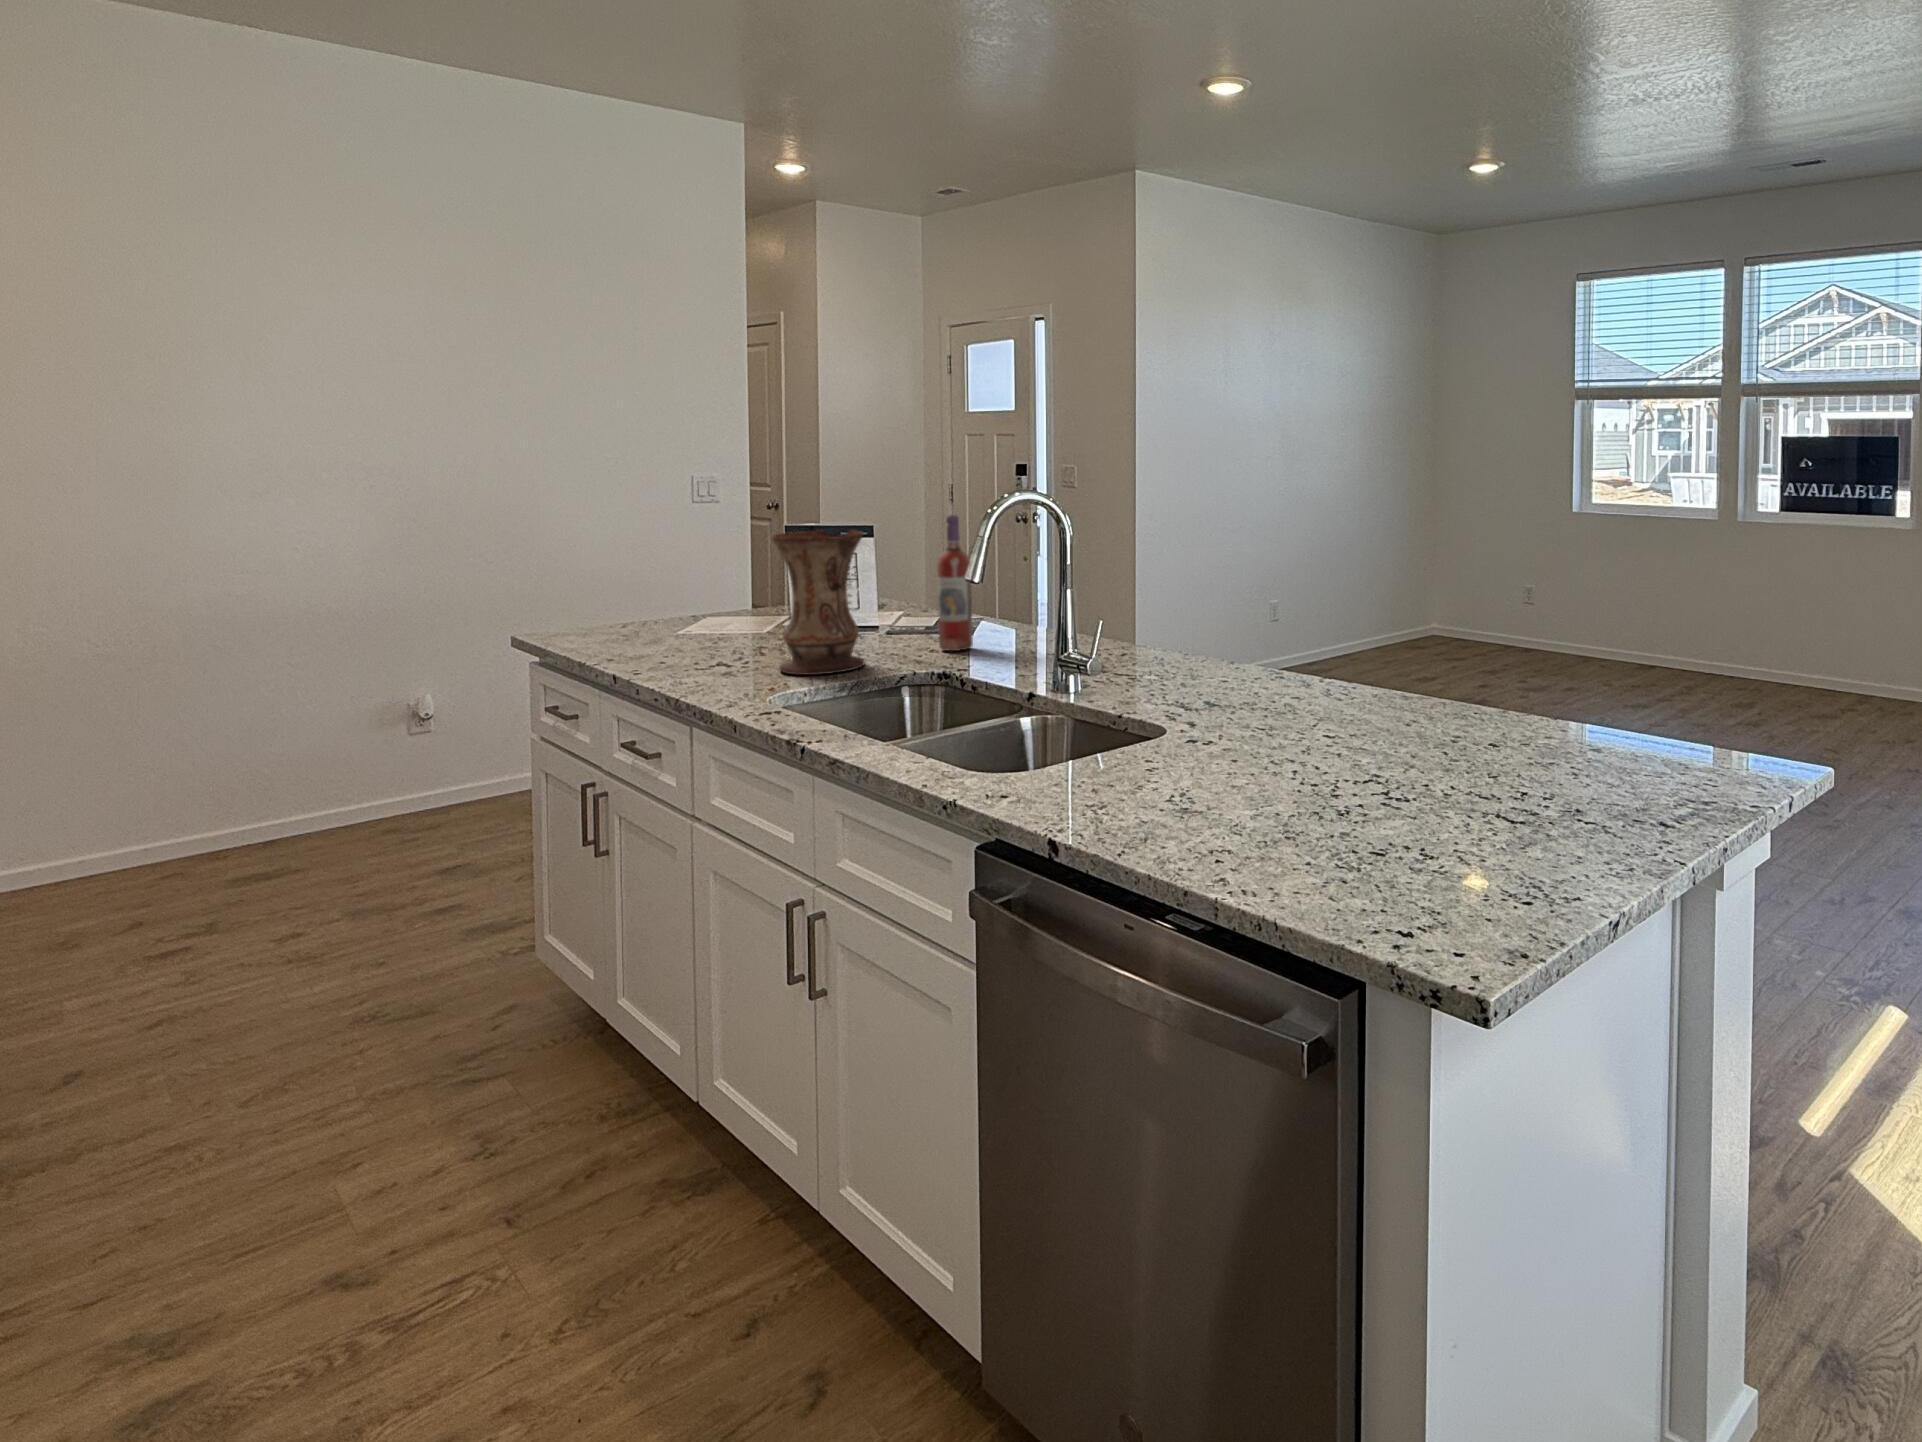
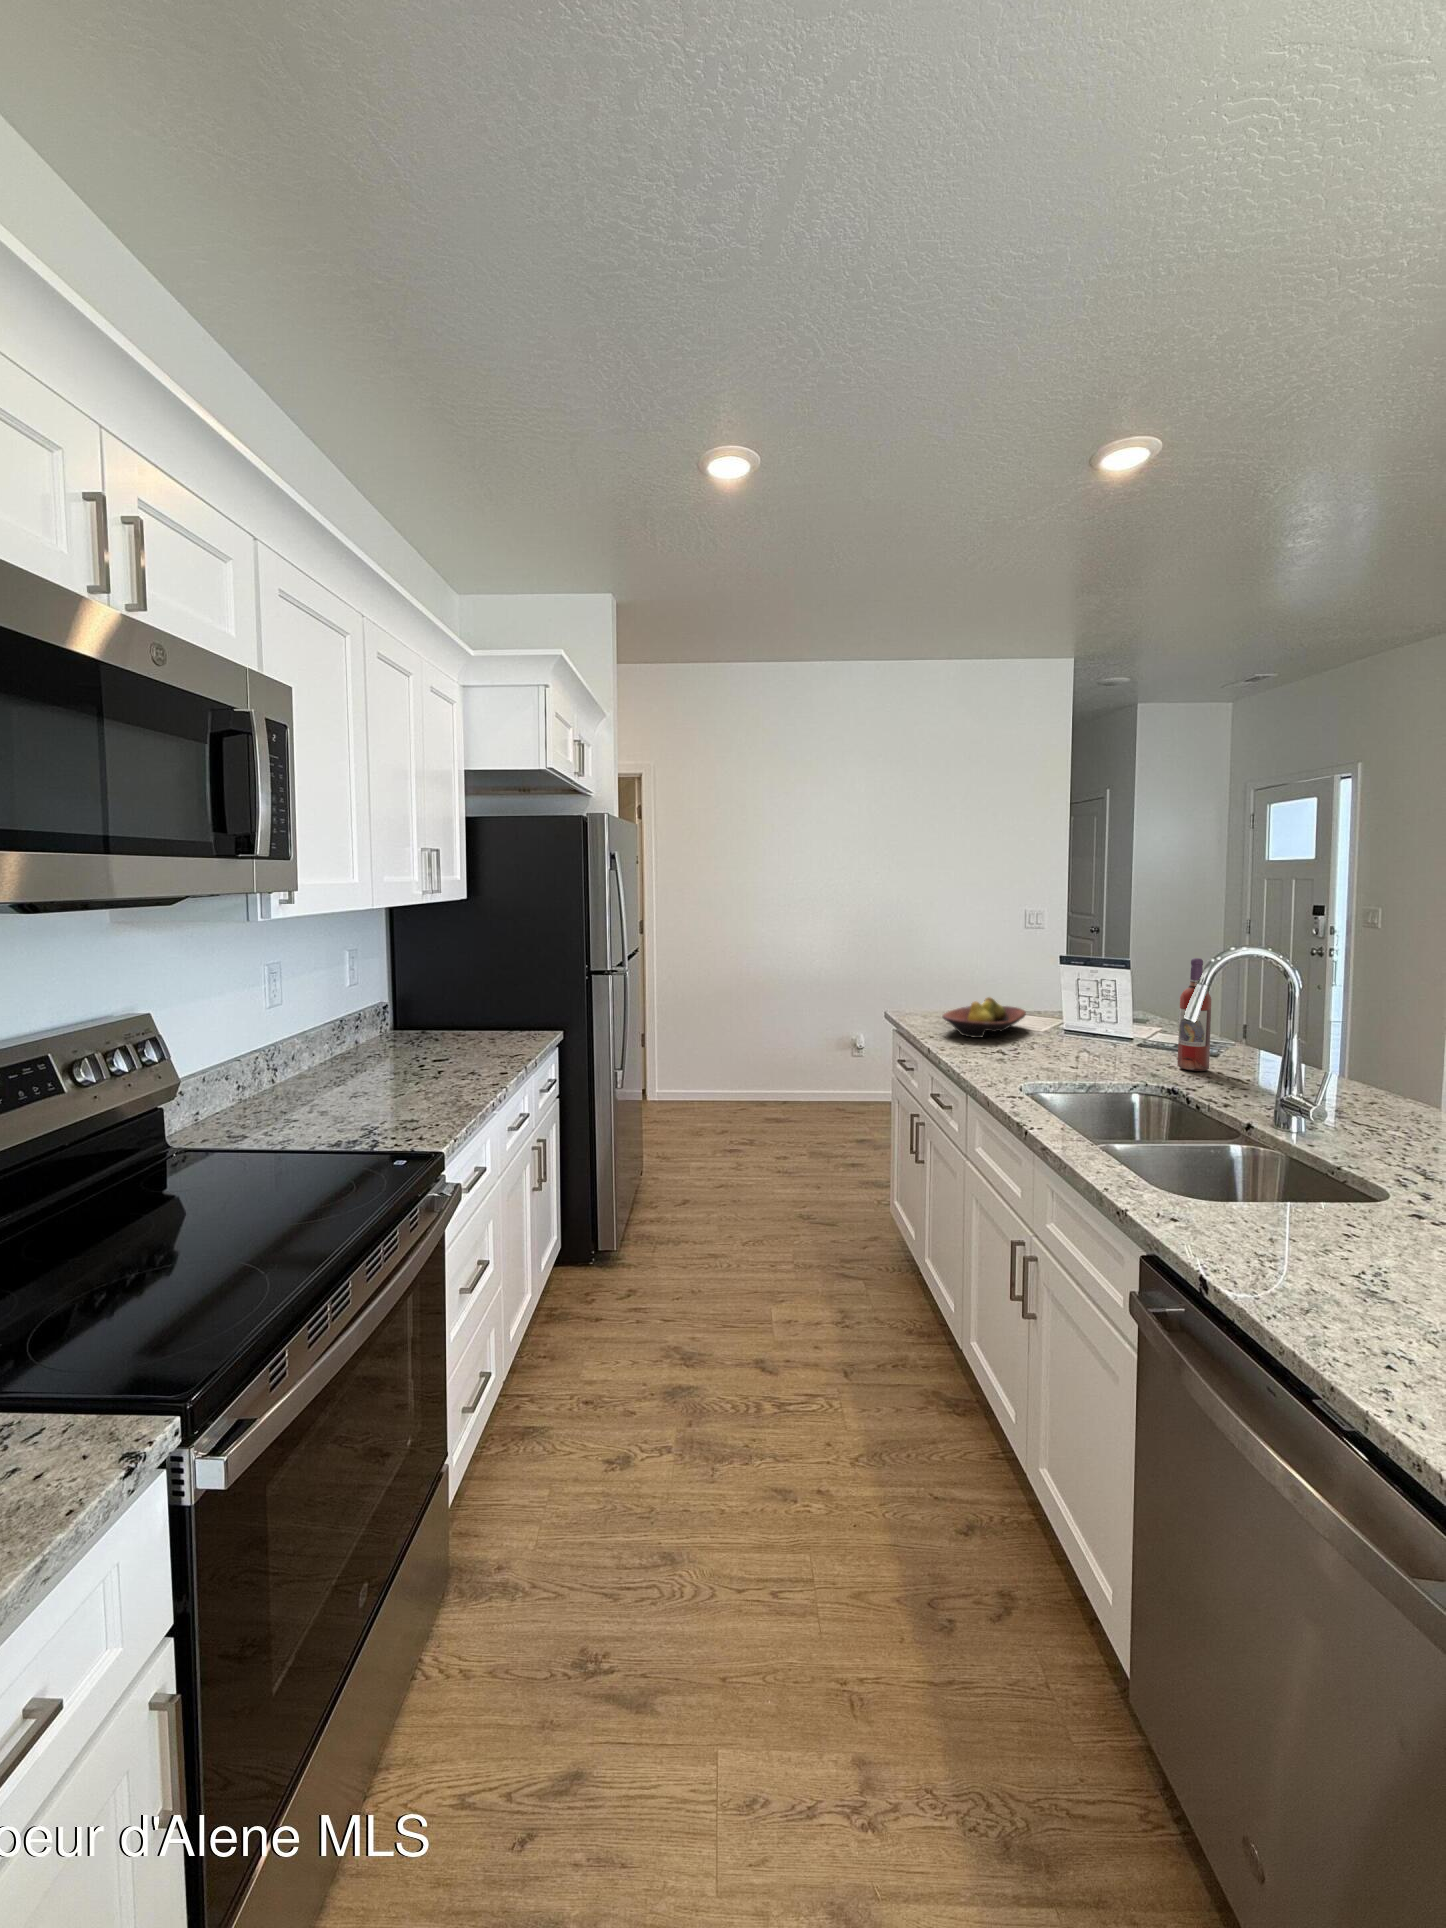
vase: present [772,530,864,675] -> none [1040,962,1114,1073]
fruit bowl: none [621,597,740,655] -> present [942,997,1026,1038]

